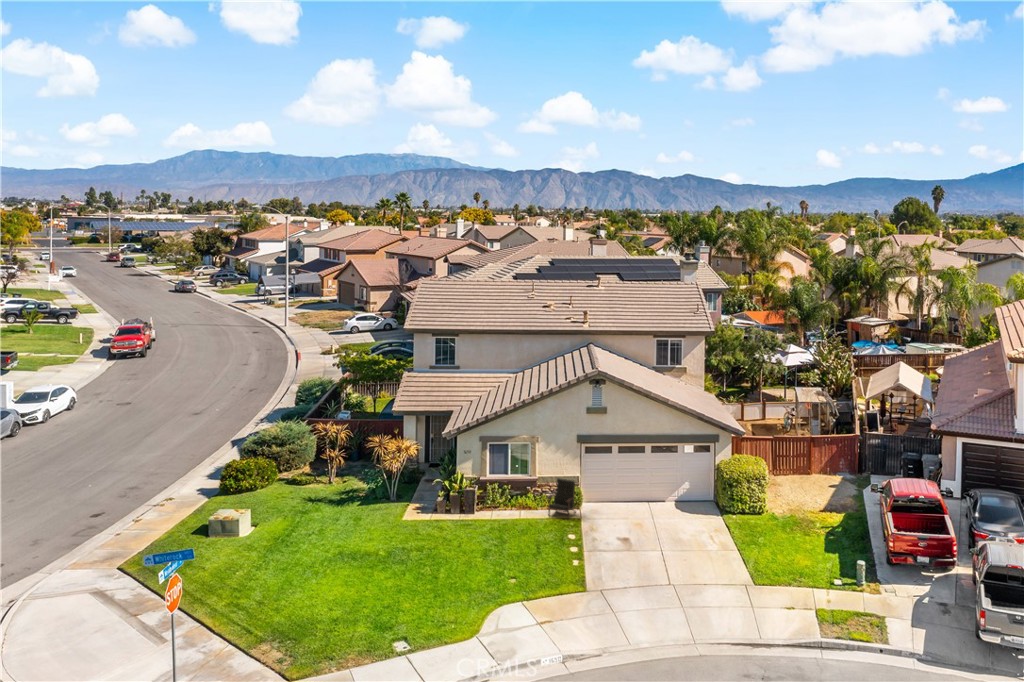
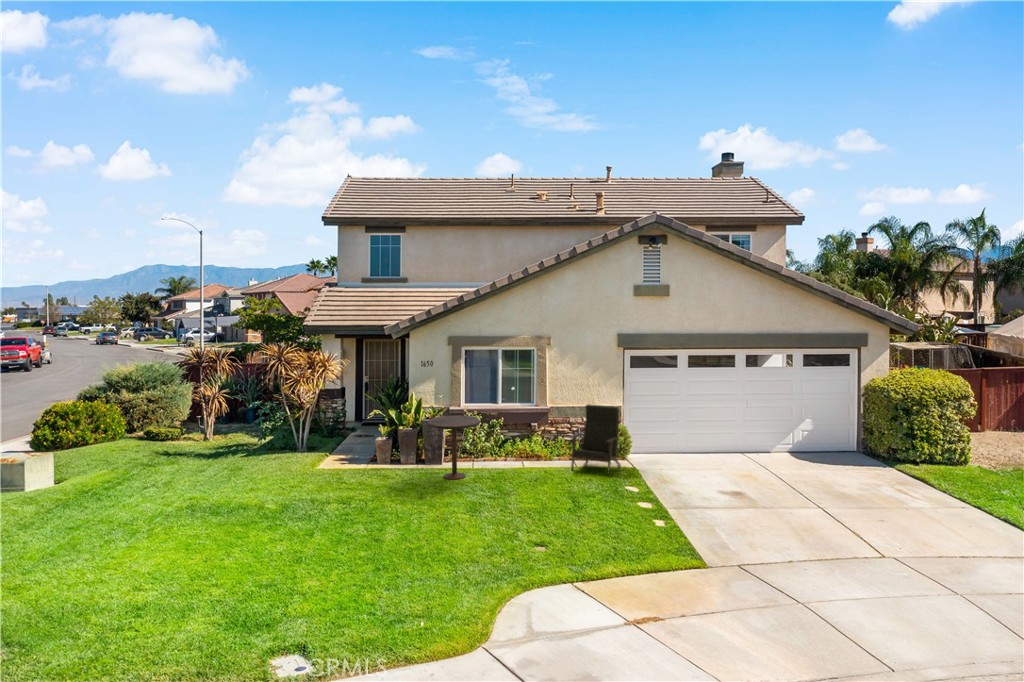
pedestal table: none [470,485,498,521] -> present [427,415,480,480]

